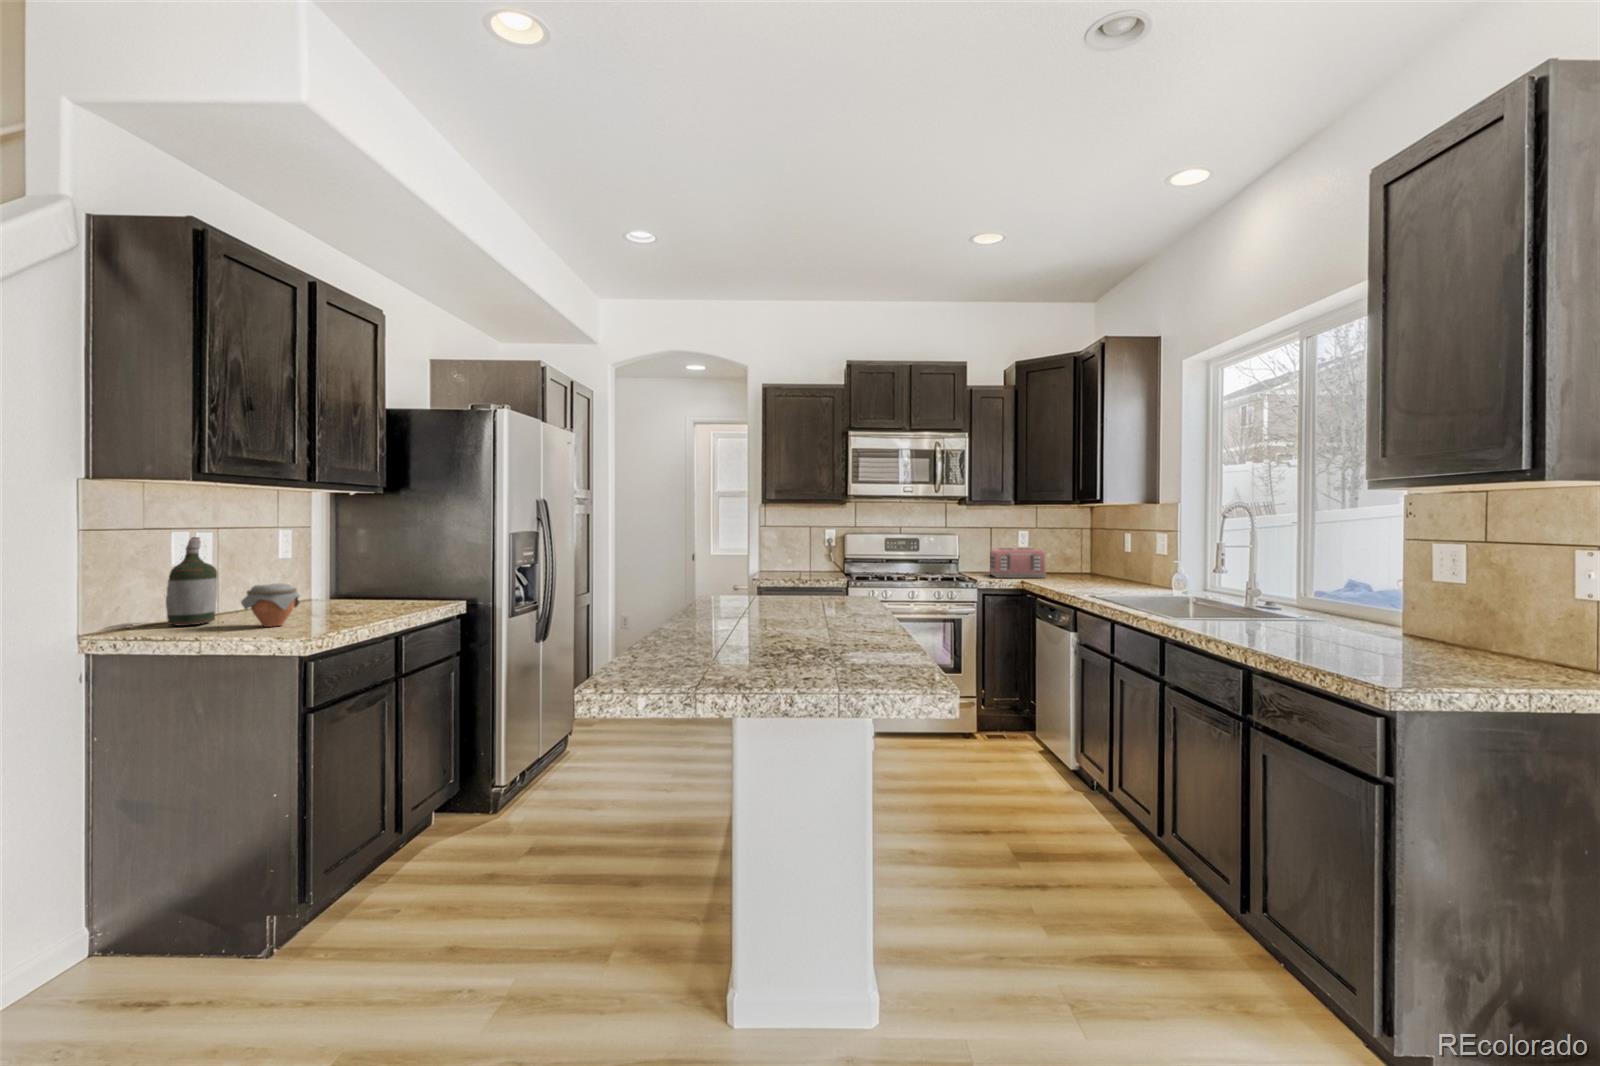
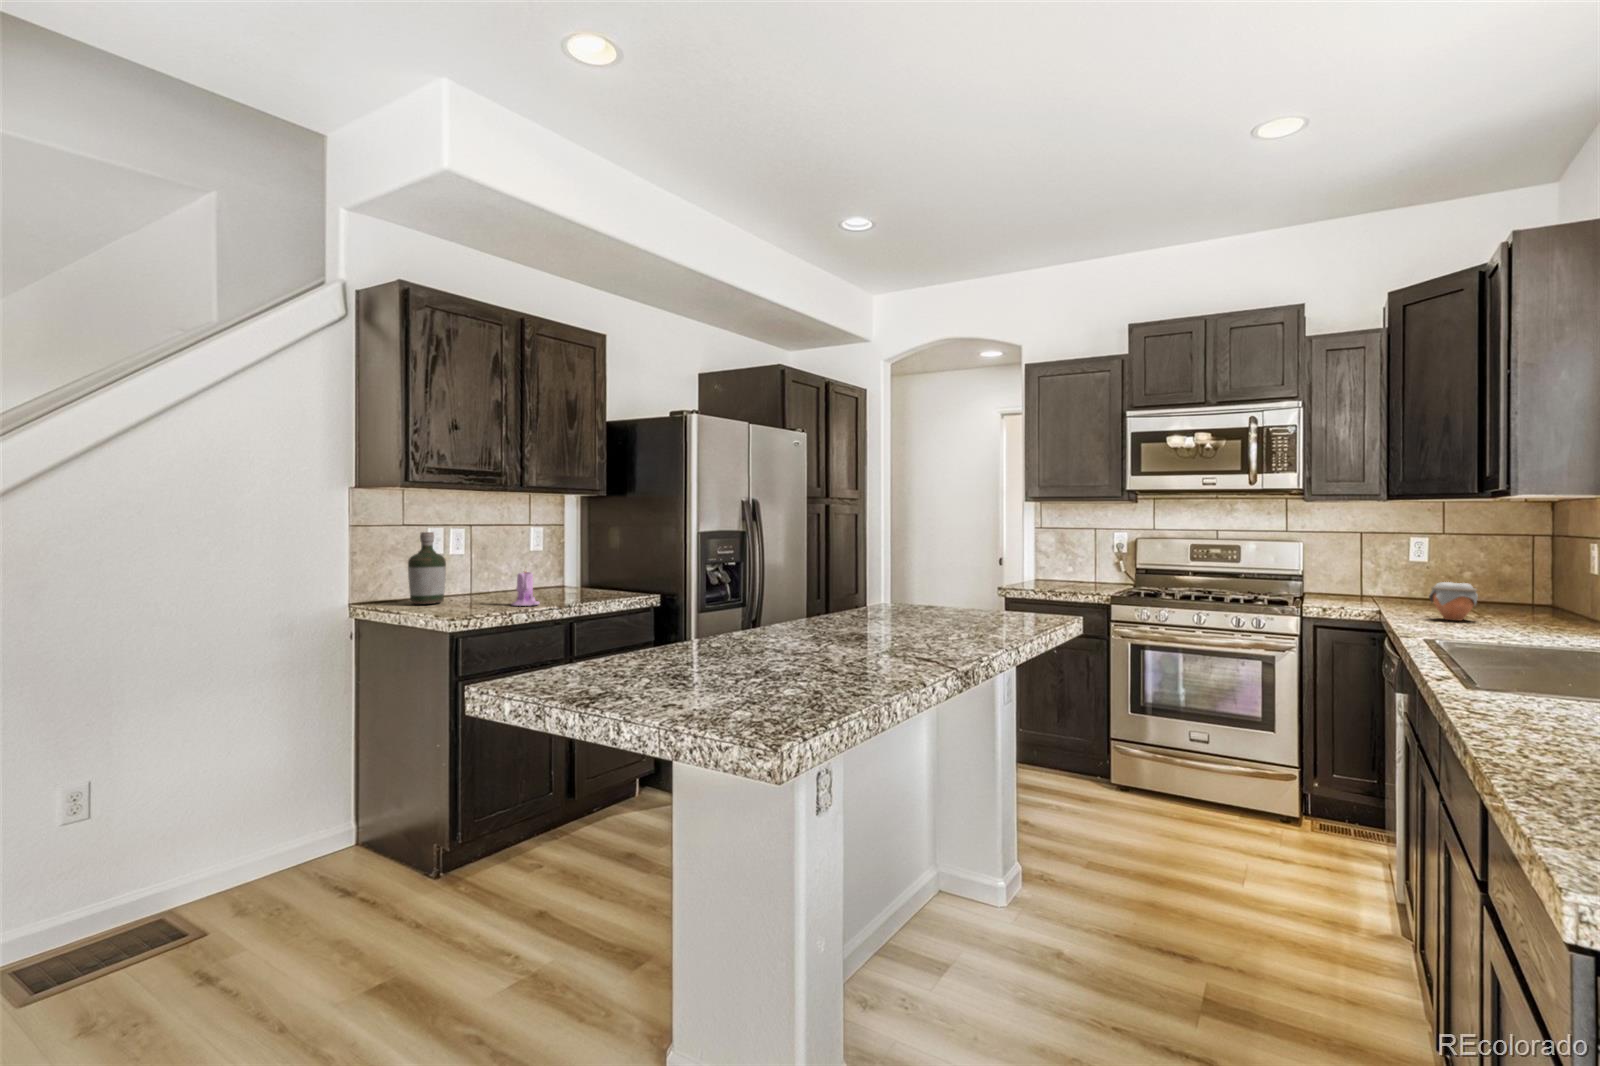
toaster: present [990,548,1046,578] -> none [1344,562,1433,609]
candle: none [311,575,348,619] -> present [512,571,539,606]
jar: present [241,584,300,627] -> present [1429,582,1478,621]

